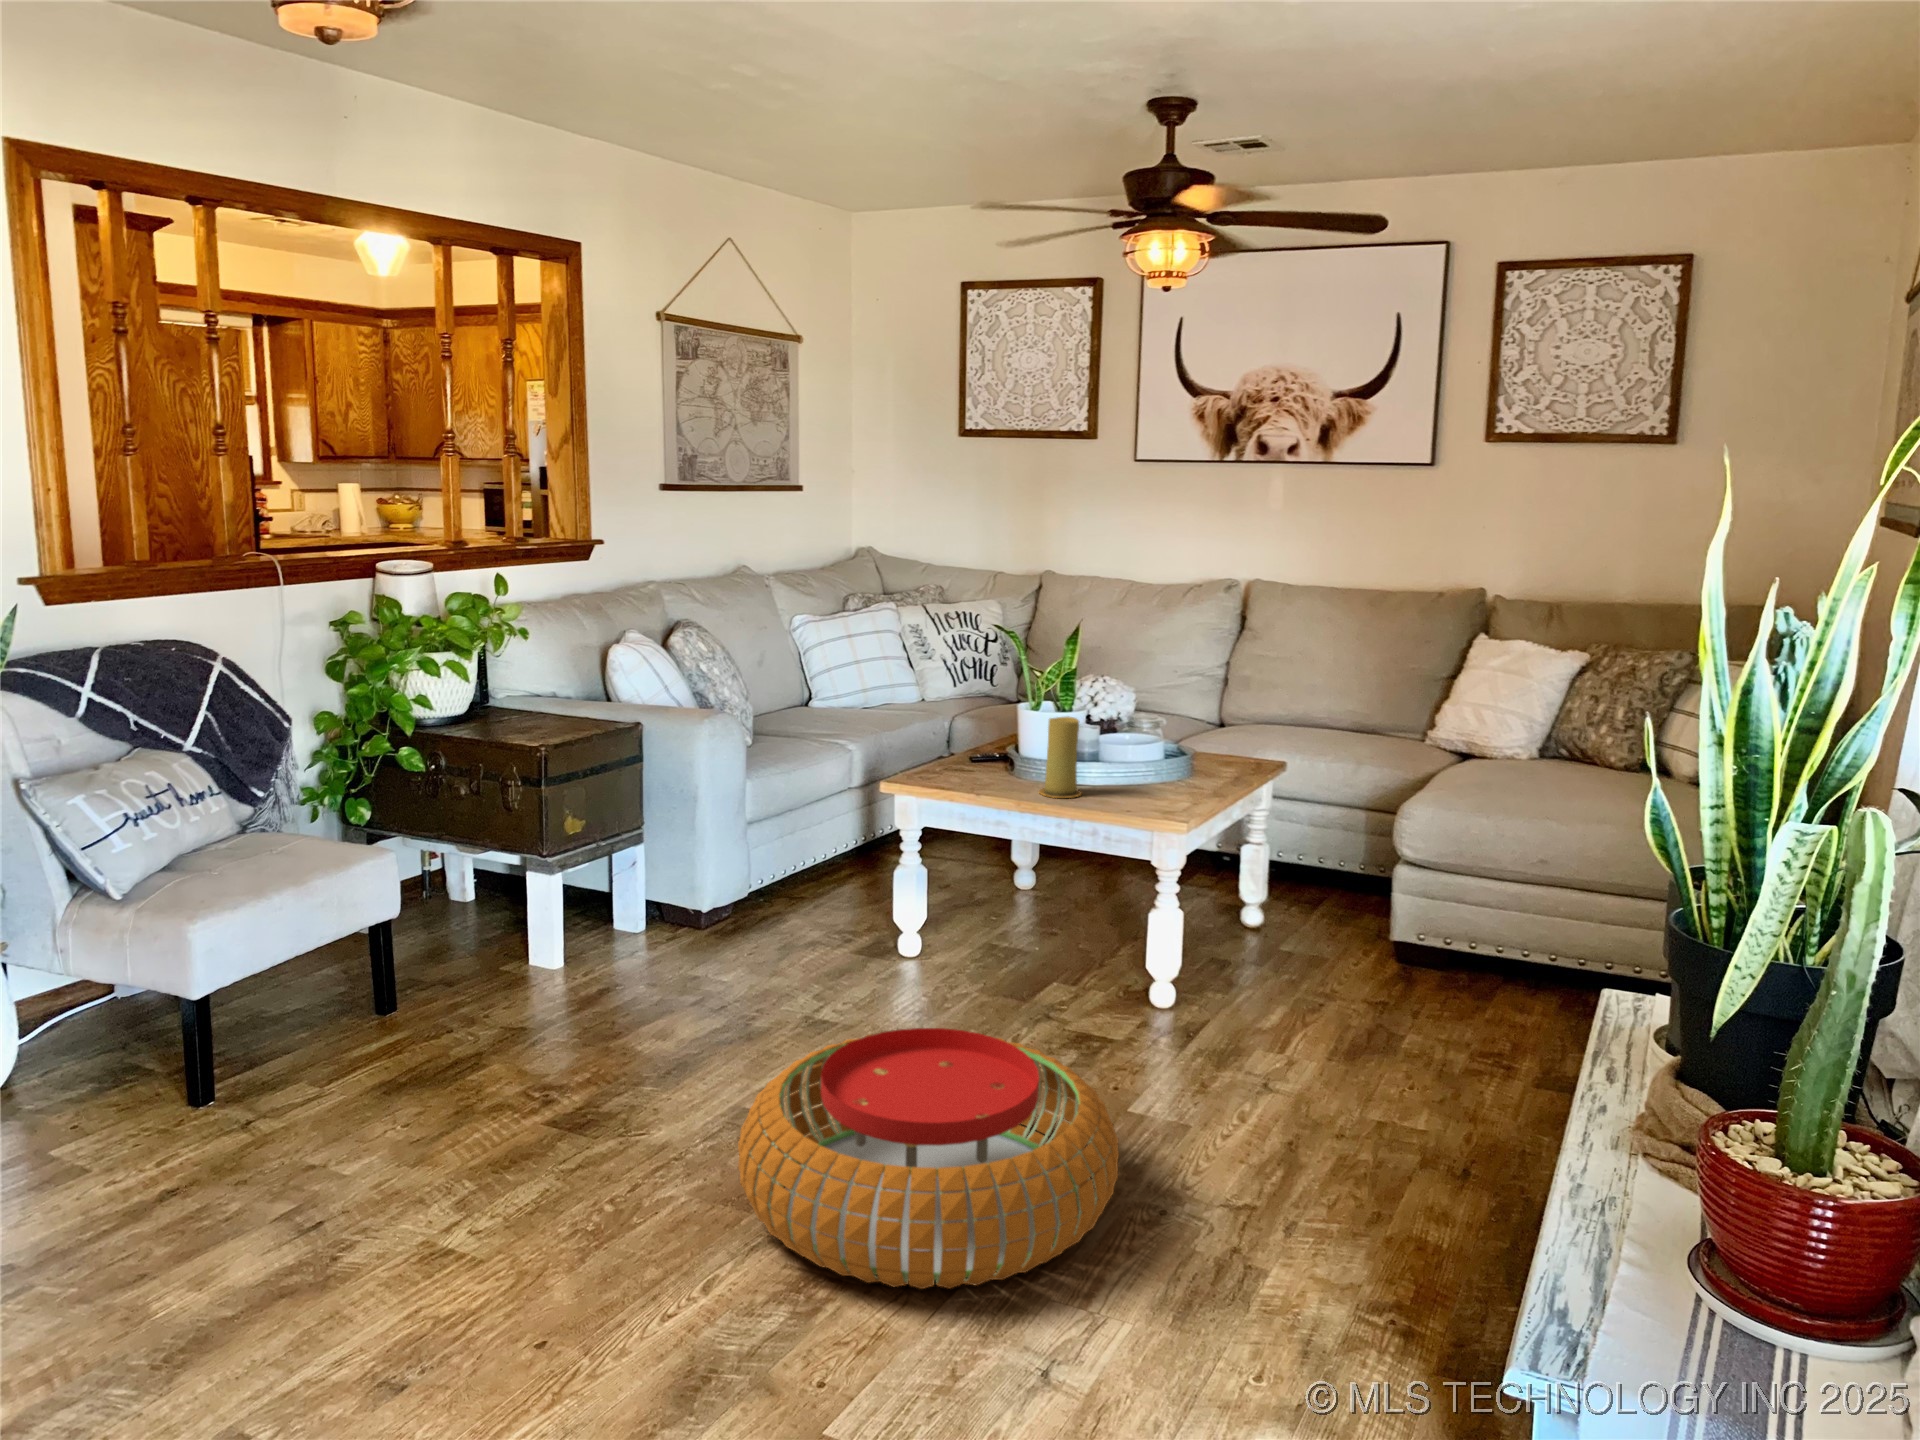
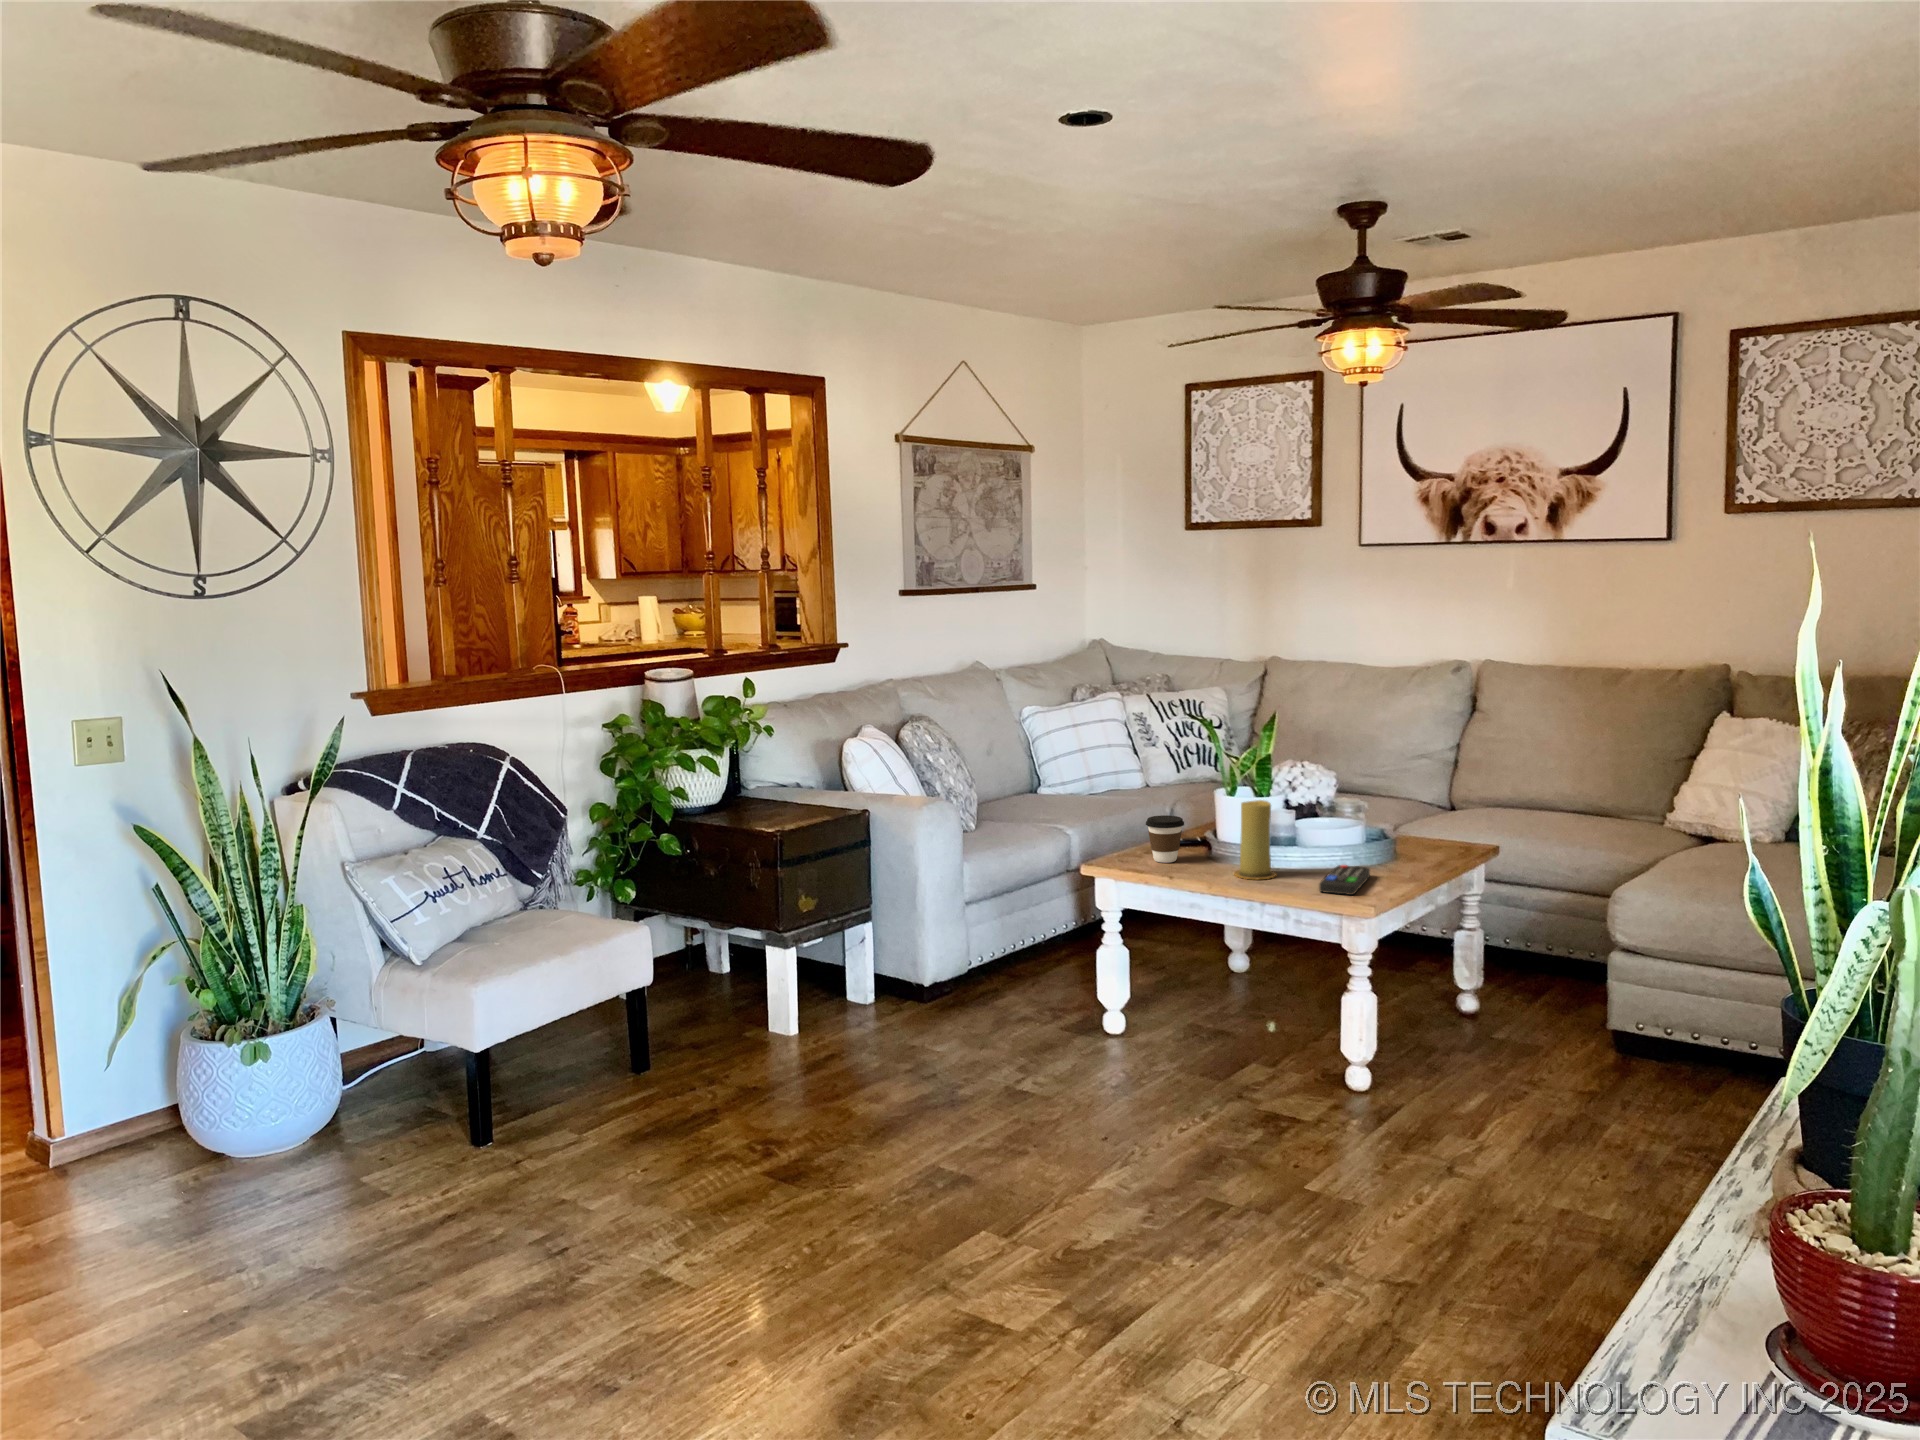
coffee cup: none [946,731,986,781] -> present [1146,815,1184,863]
remote control: none [1129,783,1174,813] -> present [1319,865,1370,895]
pouf: present [738,1028,1119,1289] -> none [917,1098,1278,1342]

